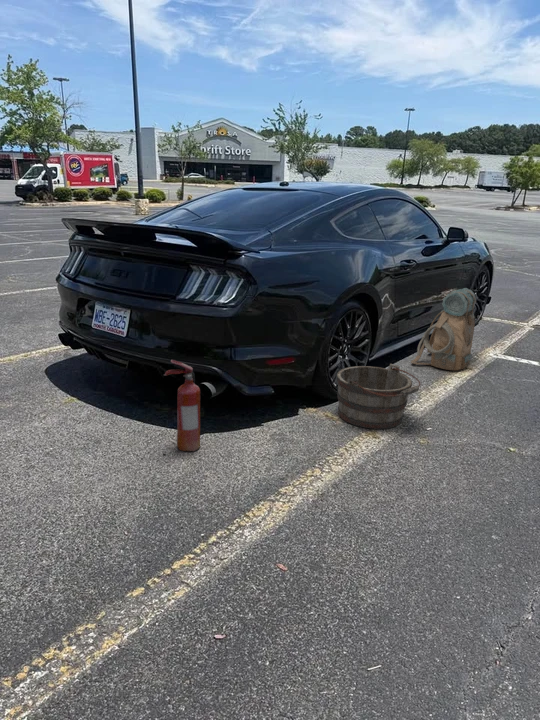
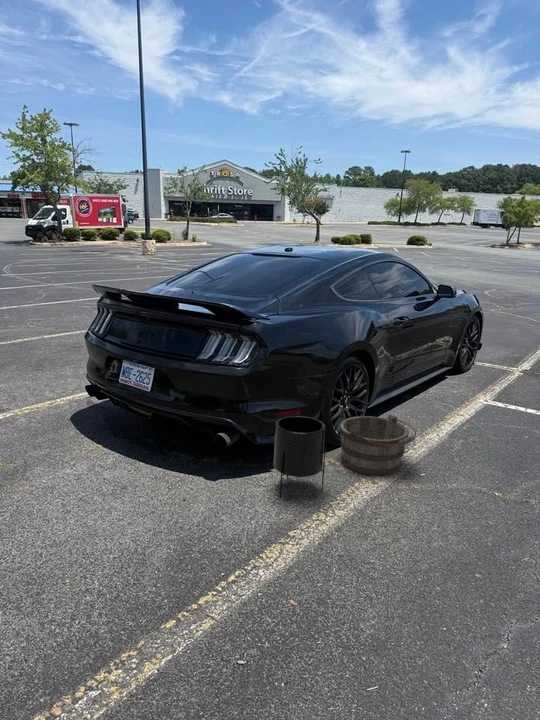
backpack: present [411,288,476,370] -> none [410,340,469,417]
fire extinguisher: present [164,360,200,451] -> none [185,416,217,498]
planter: none [263,363,321,452] -> present [274,416,326,498]

